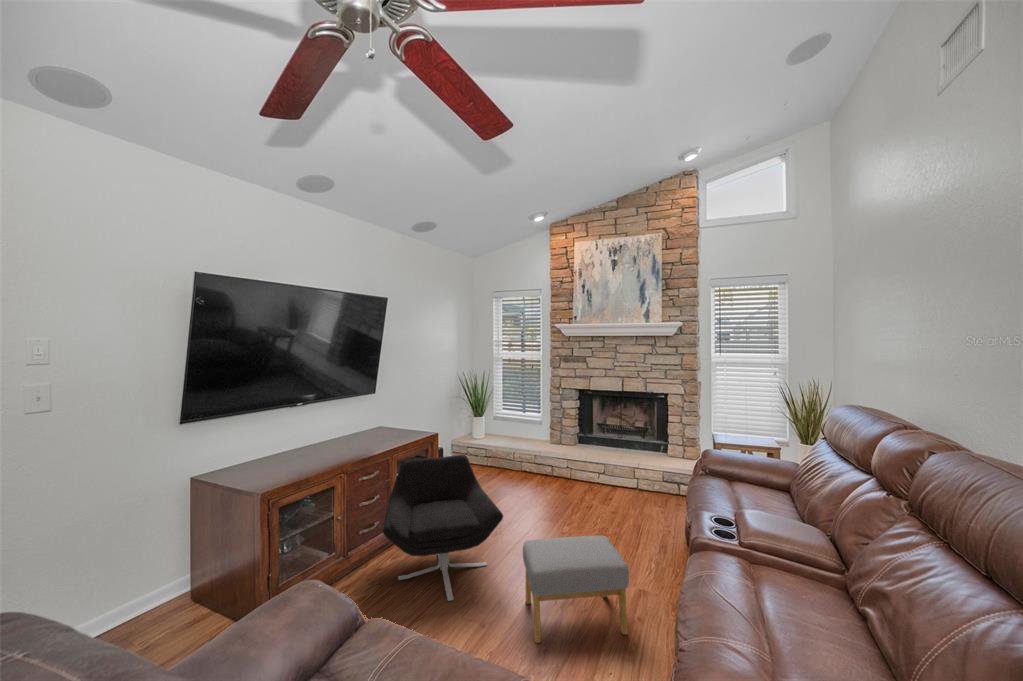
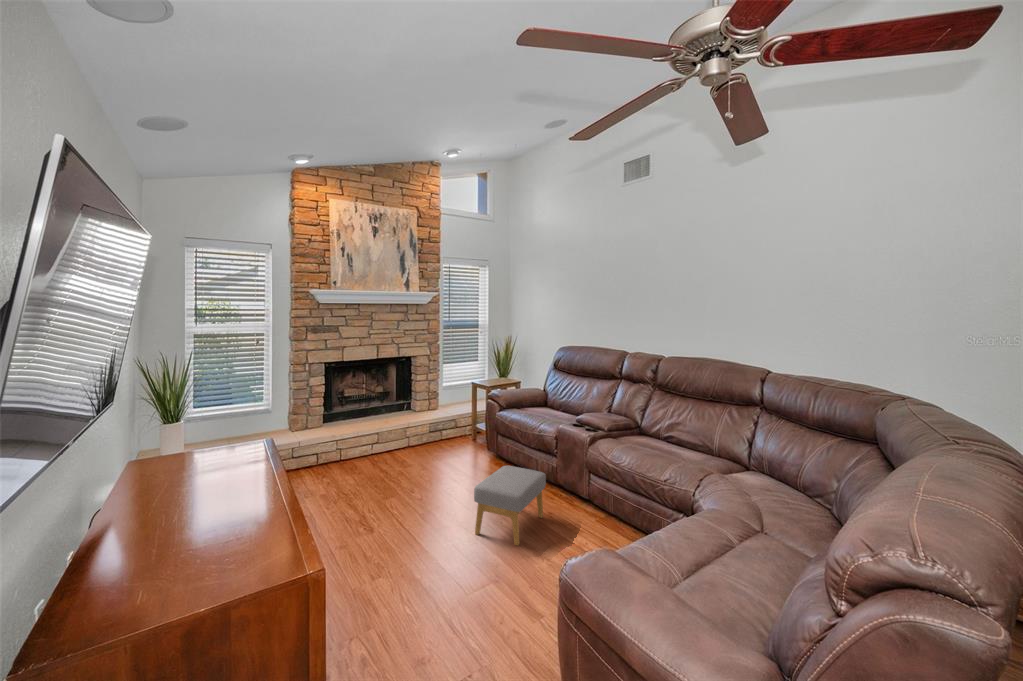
lounge chair: present [383,455,503,601] -> none [300,442,437,580]

